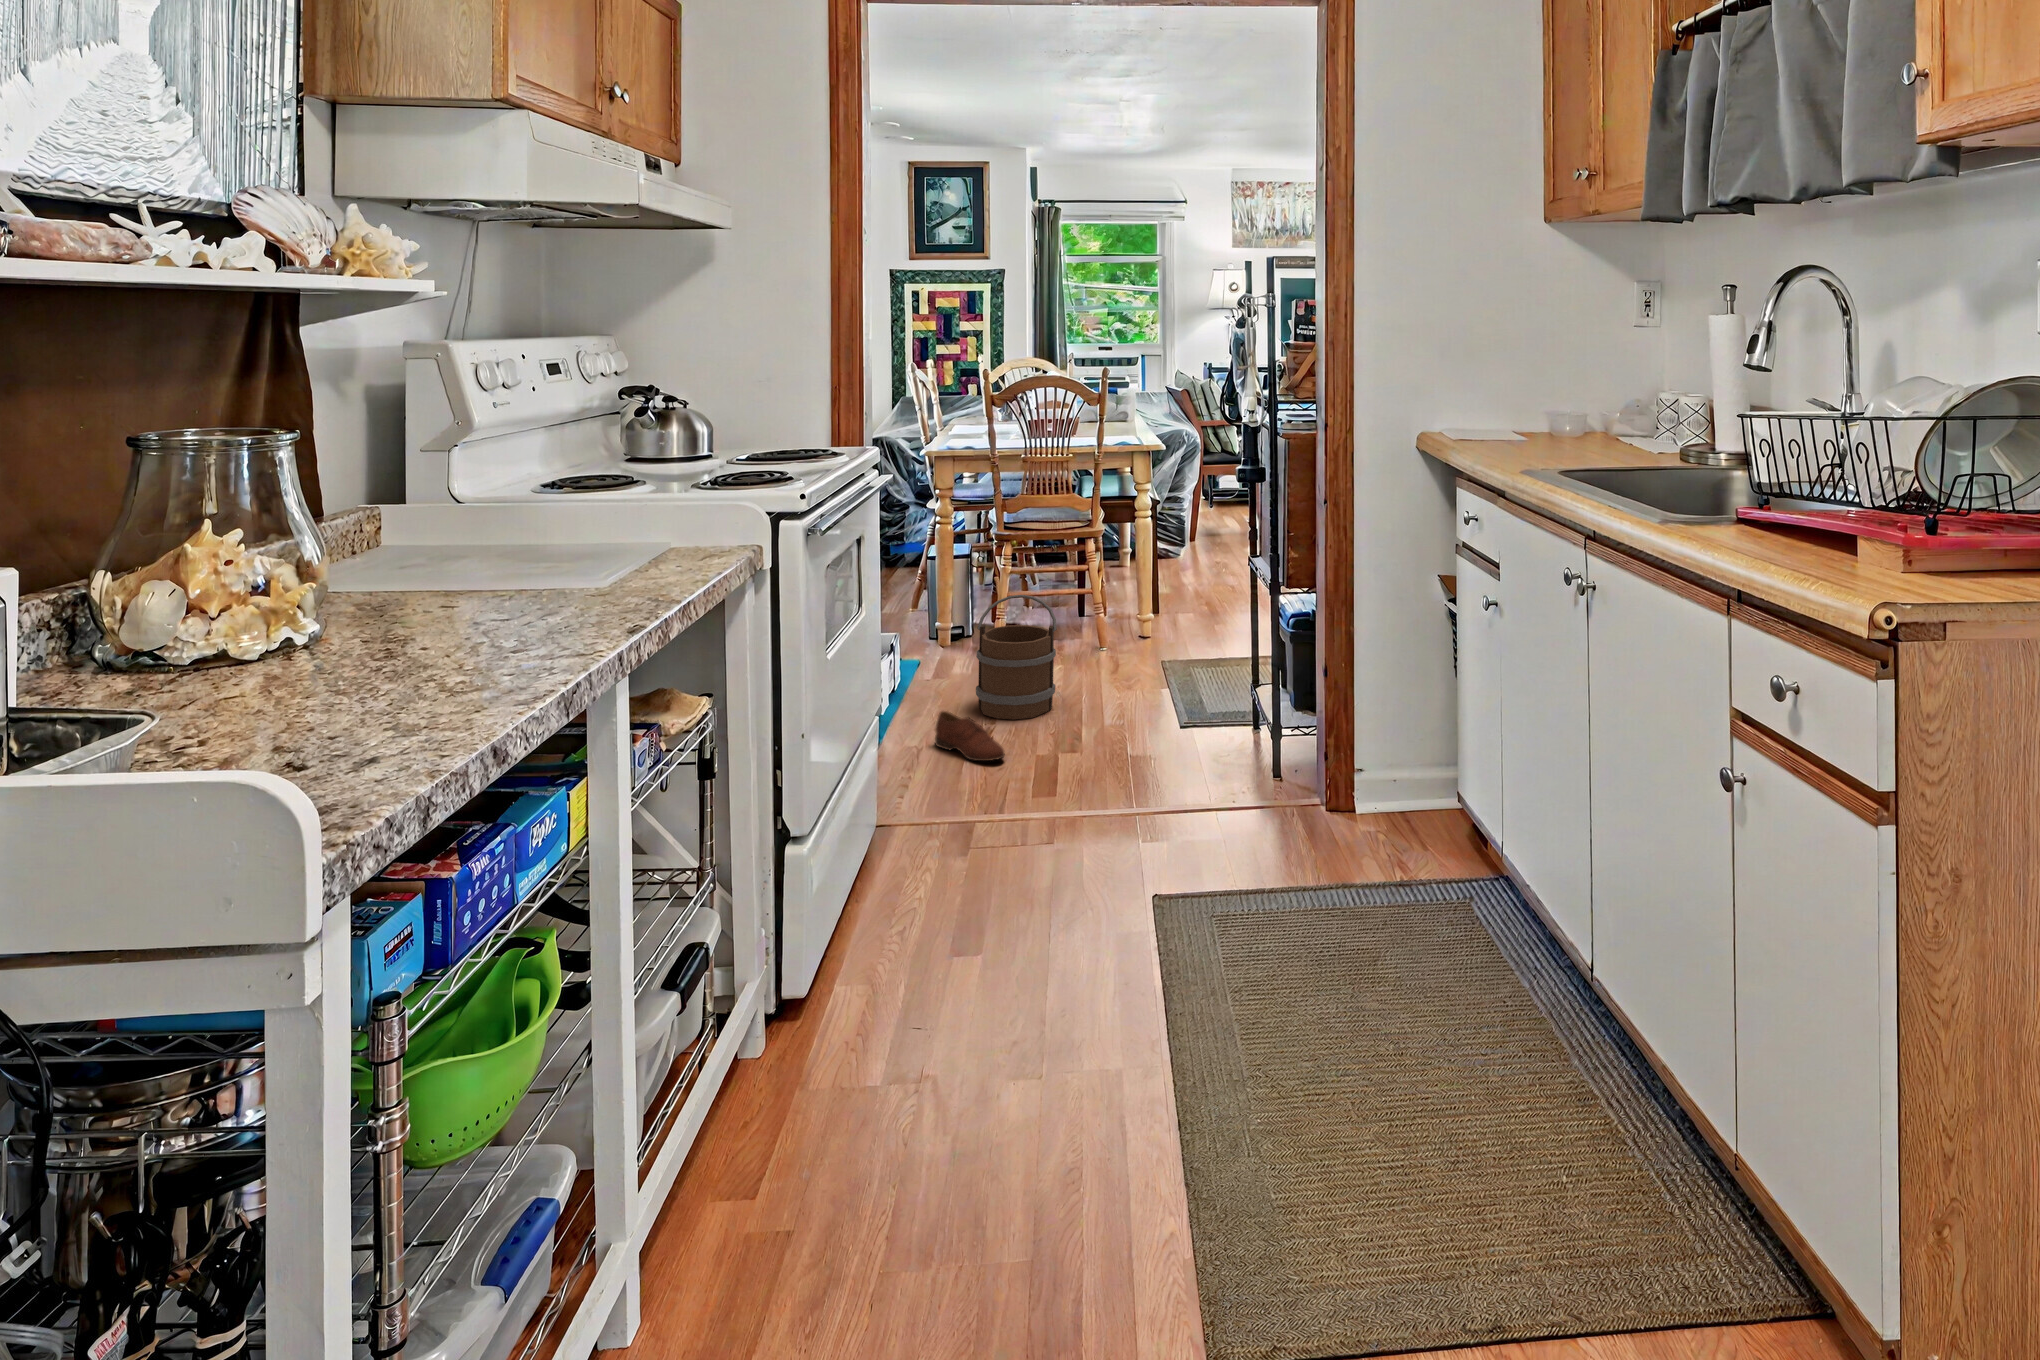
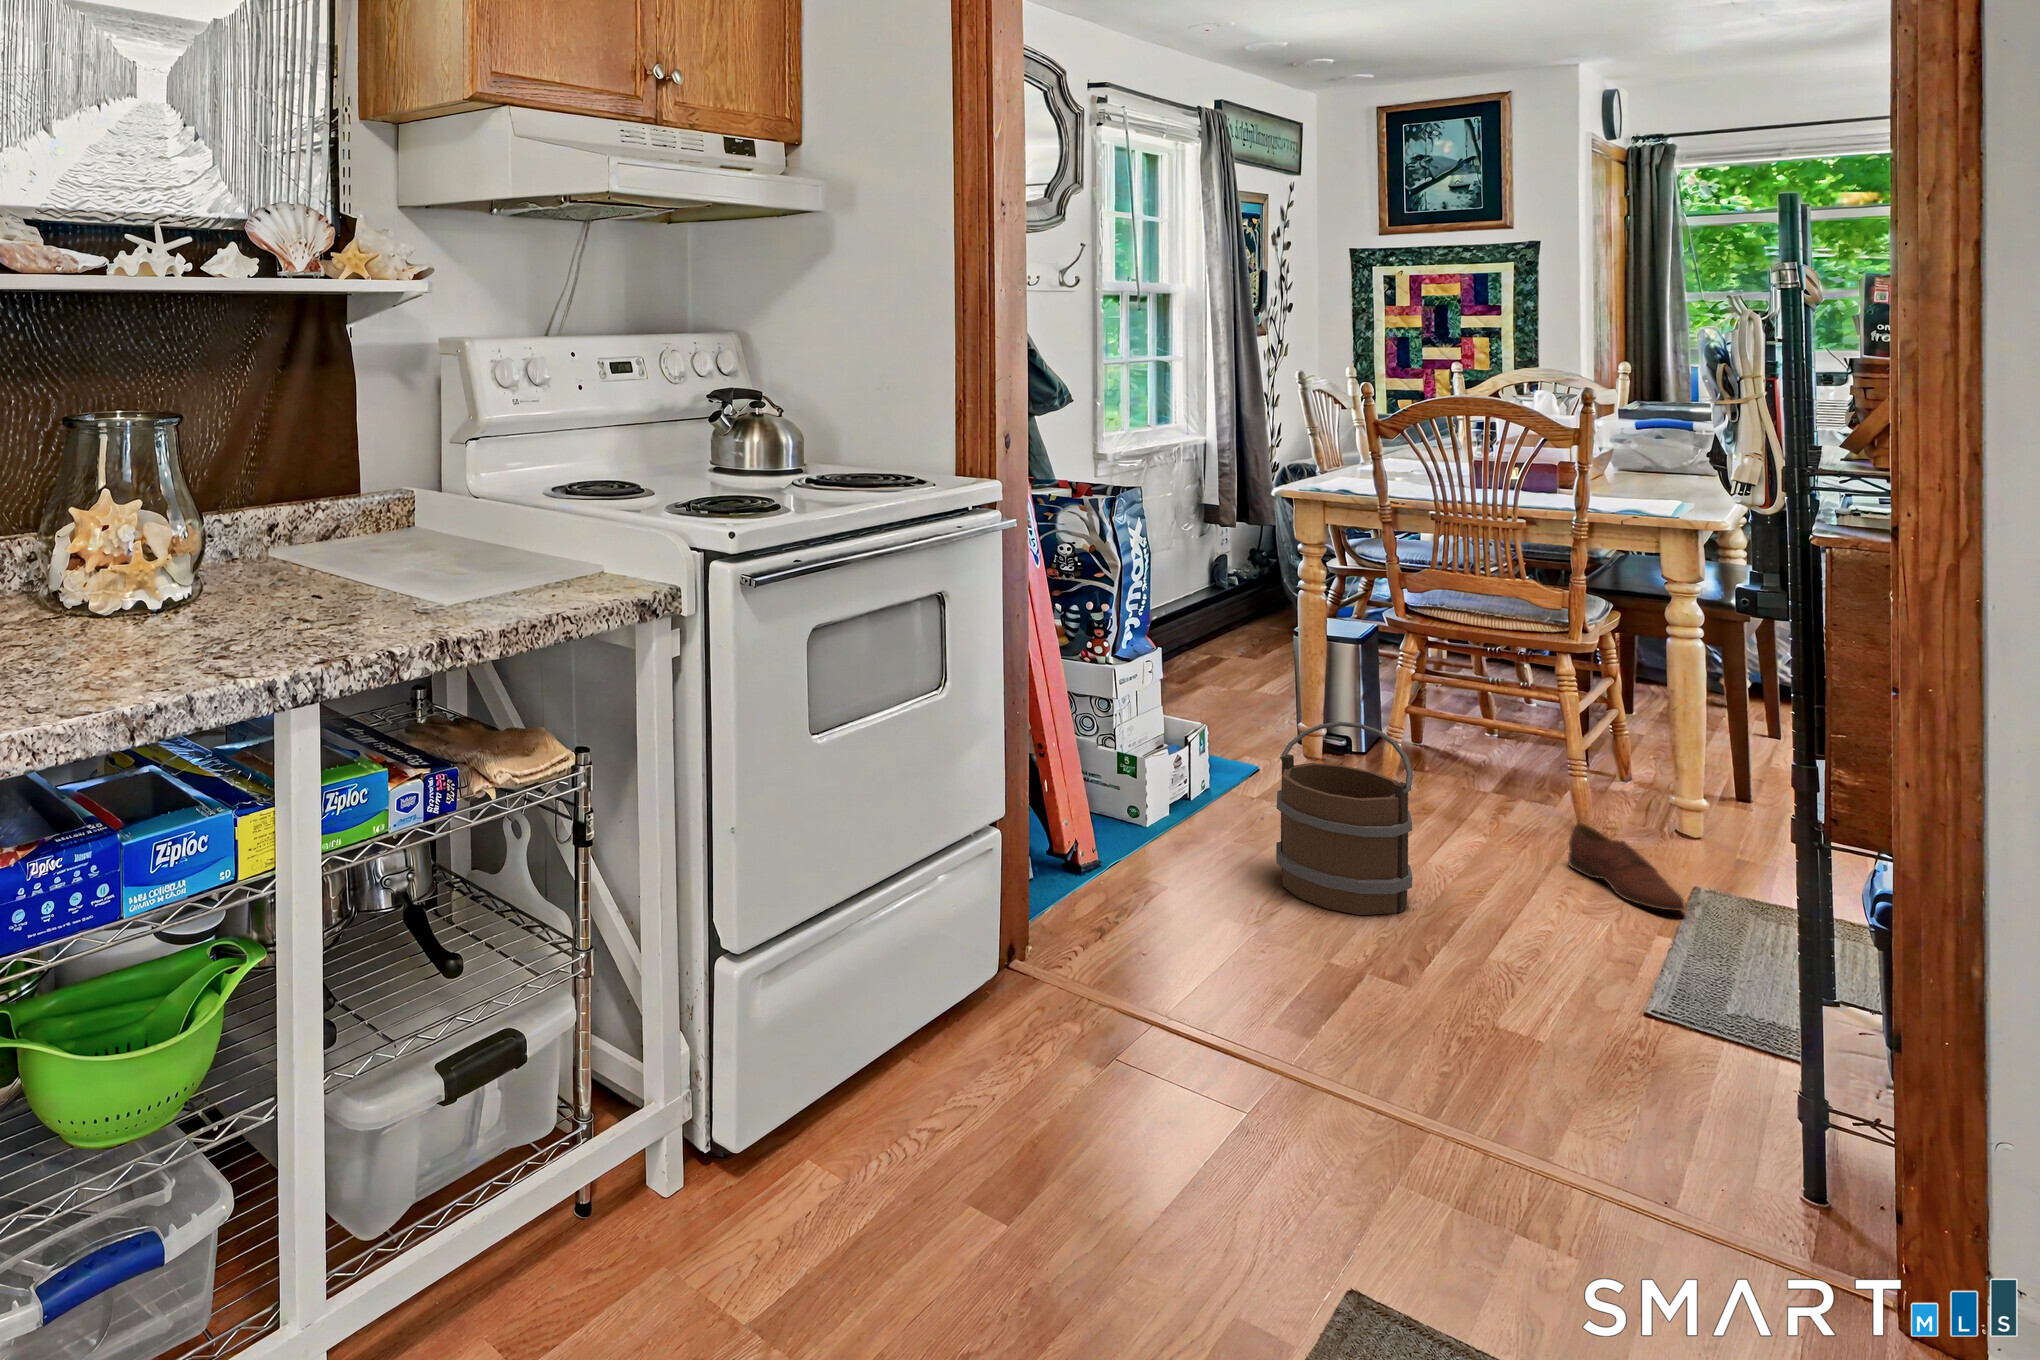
shoe: present [935,711,1005,761] -> present [1568,823,1685,911]

